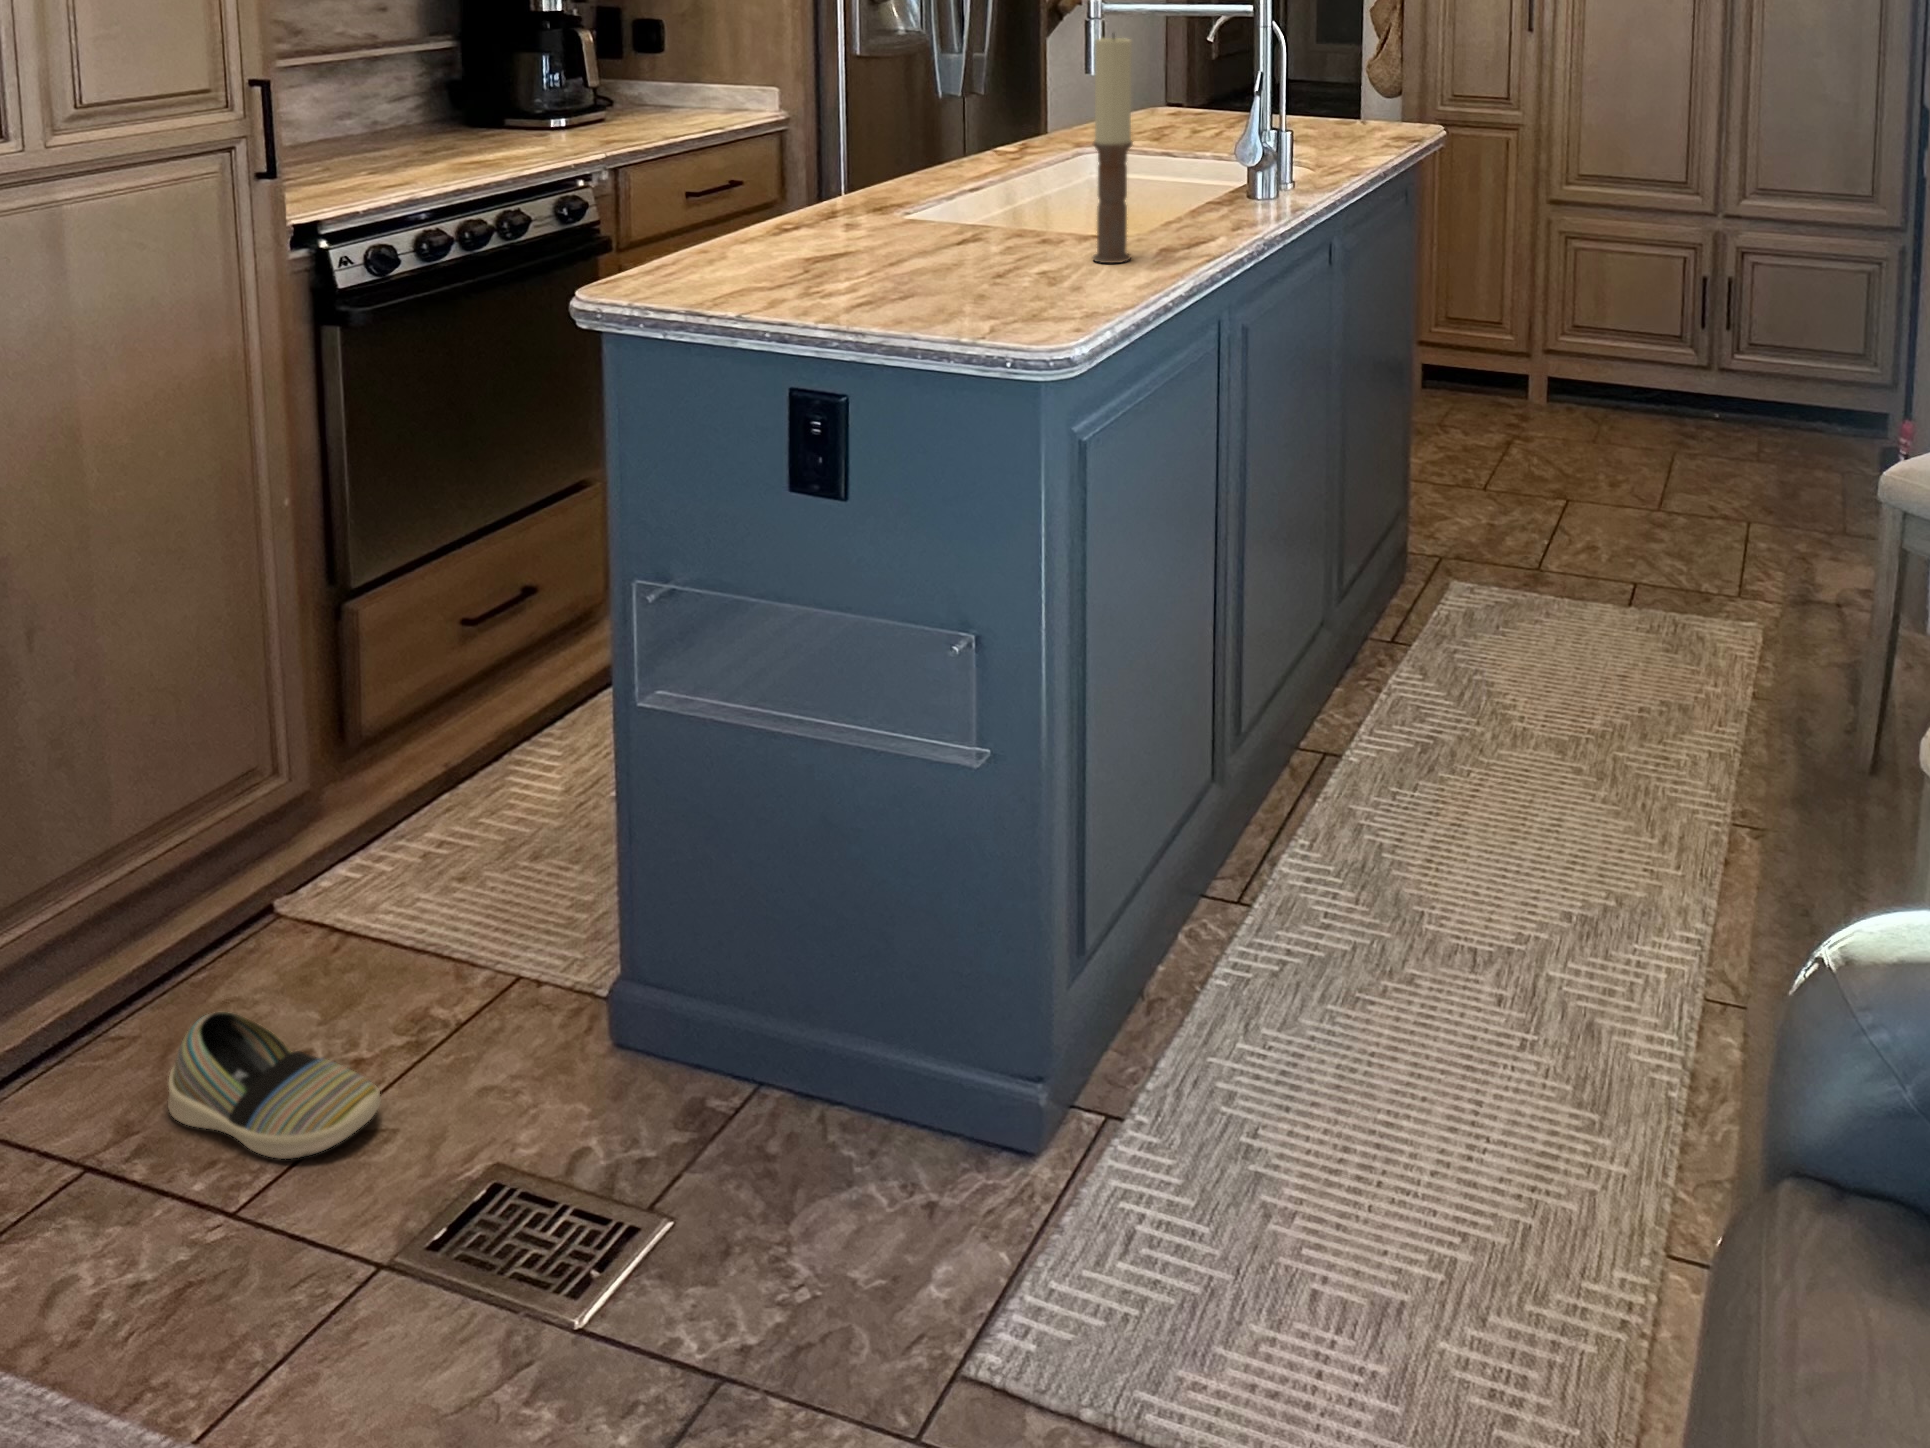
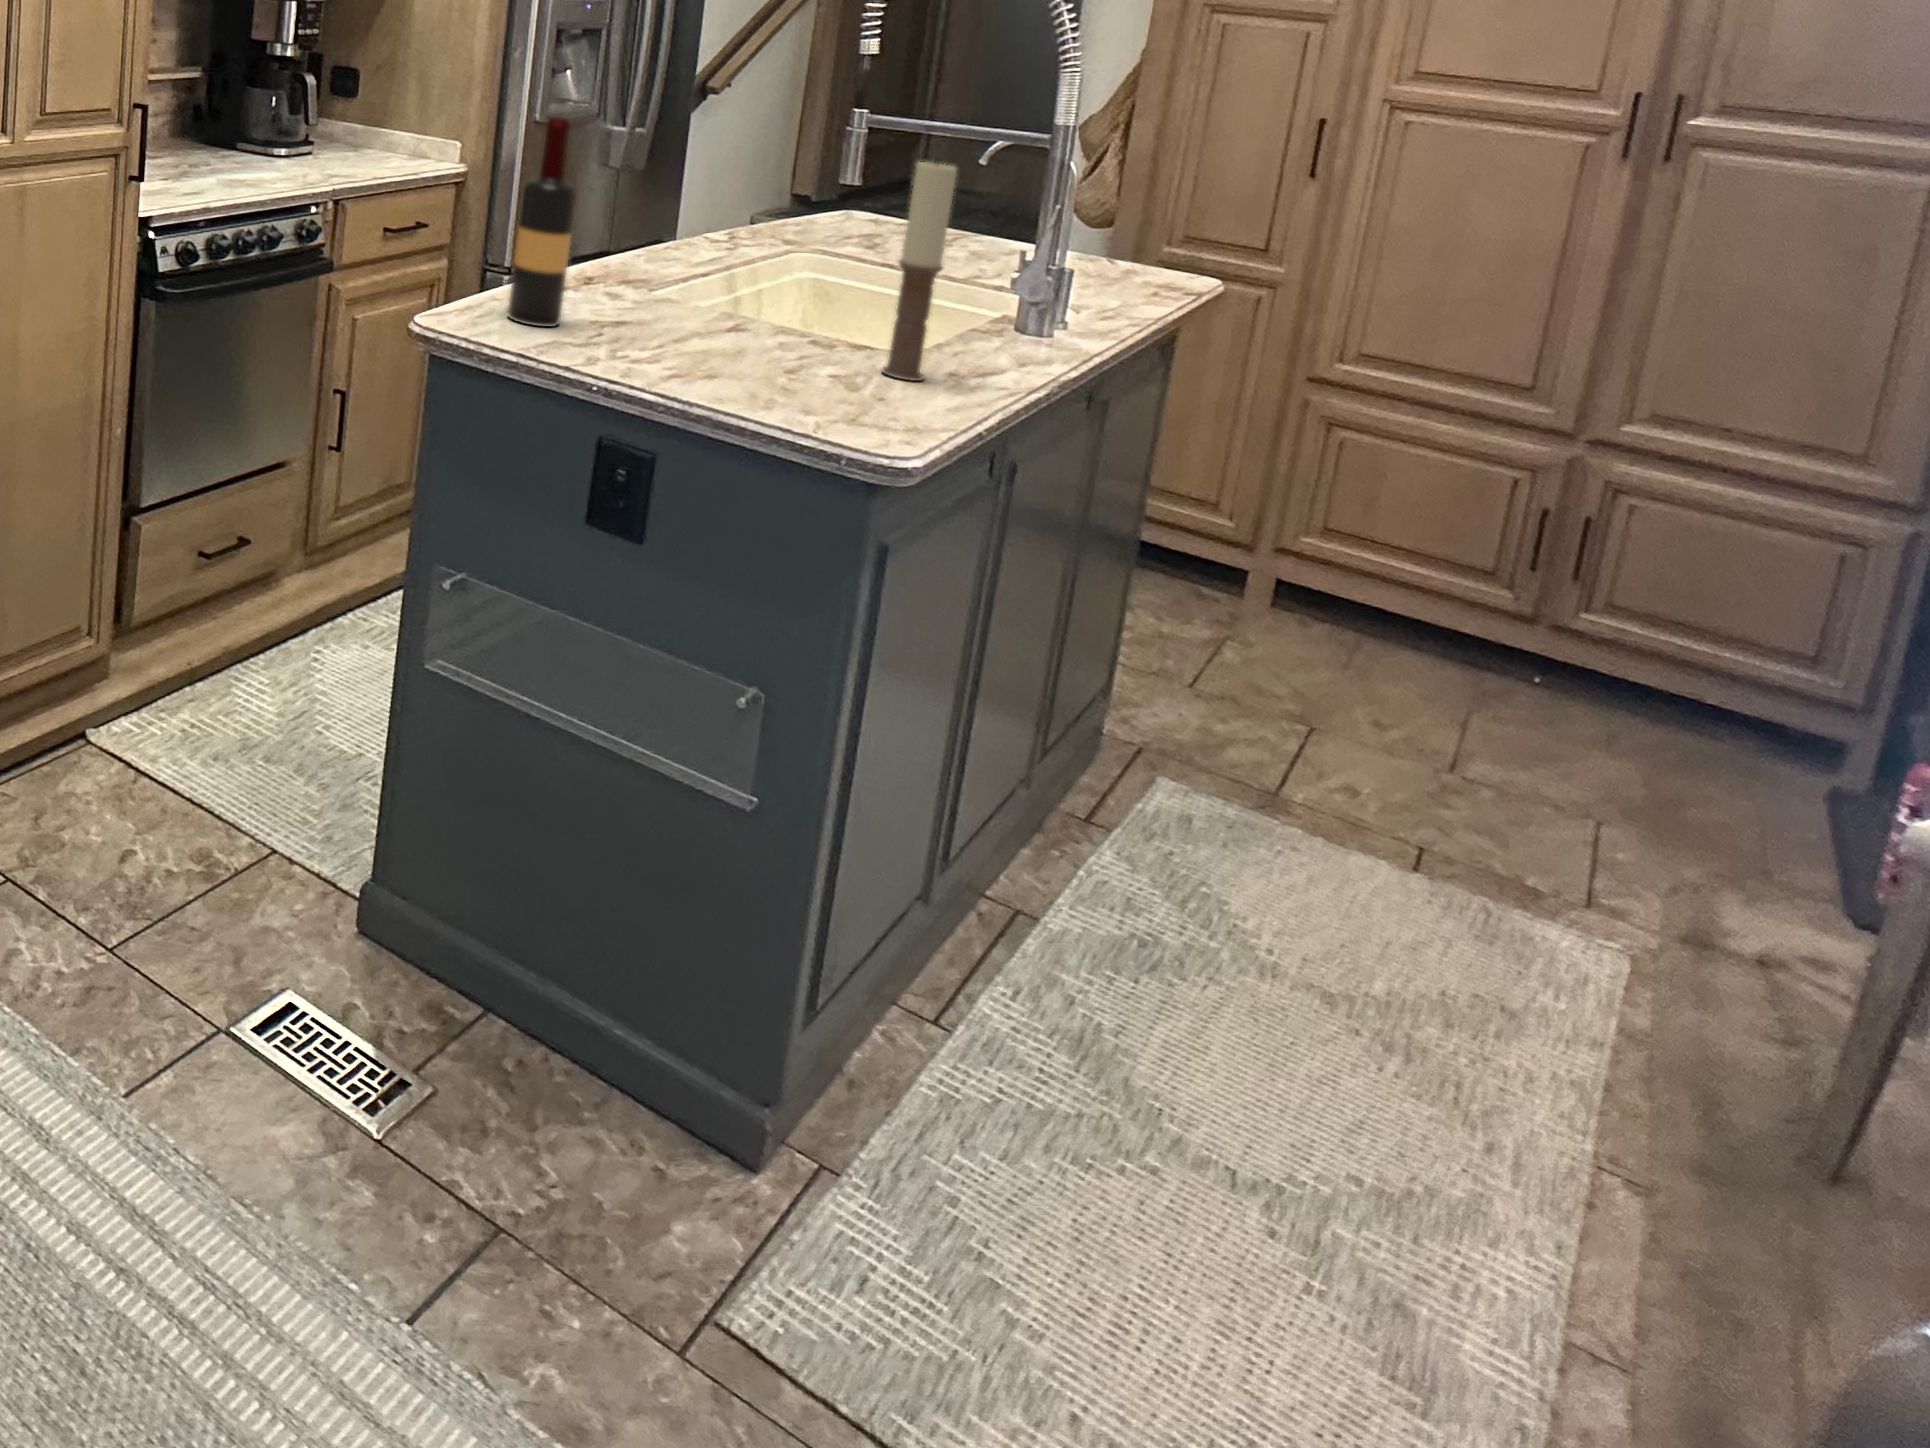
wine bottle: none [700,34,764,277] -> present [508,117,577,327]
shoe: present [168,1012,381,1159] -> none [54,787,200,916]

